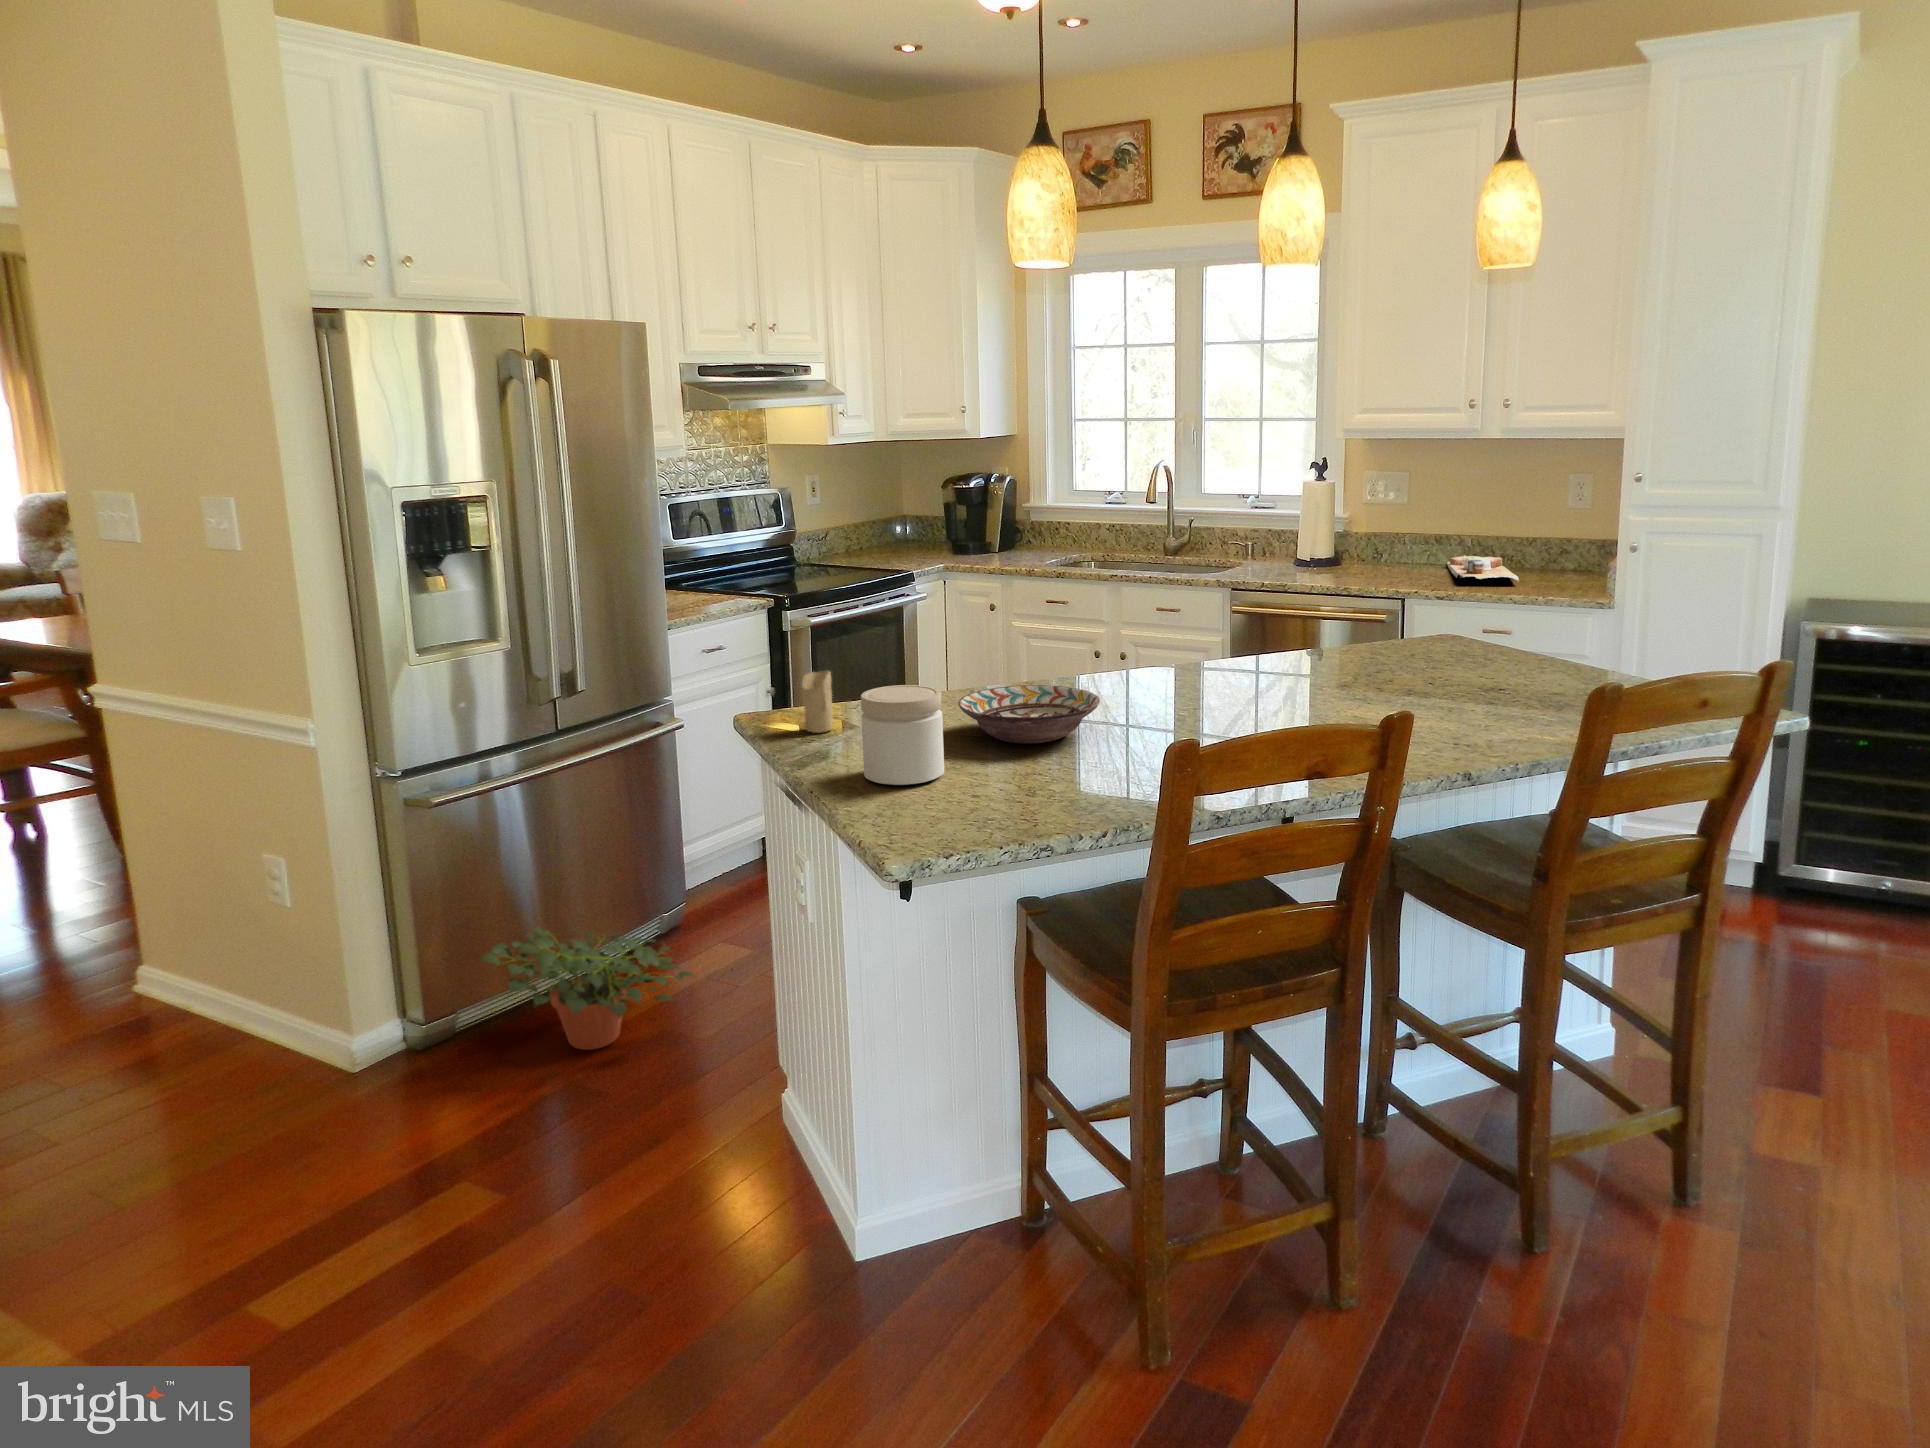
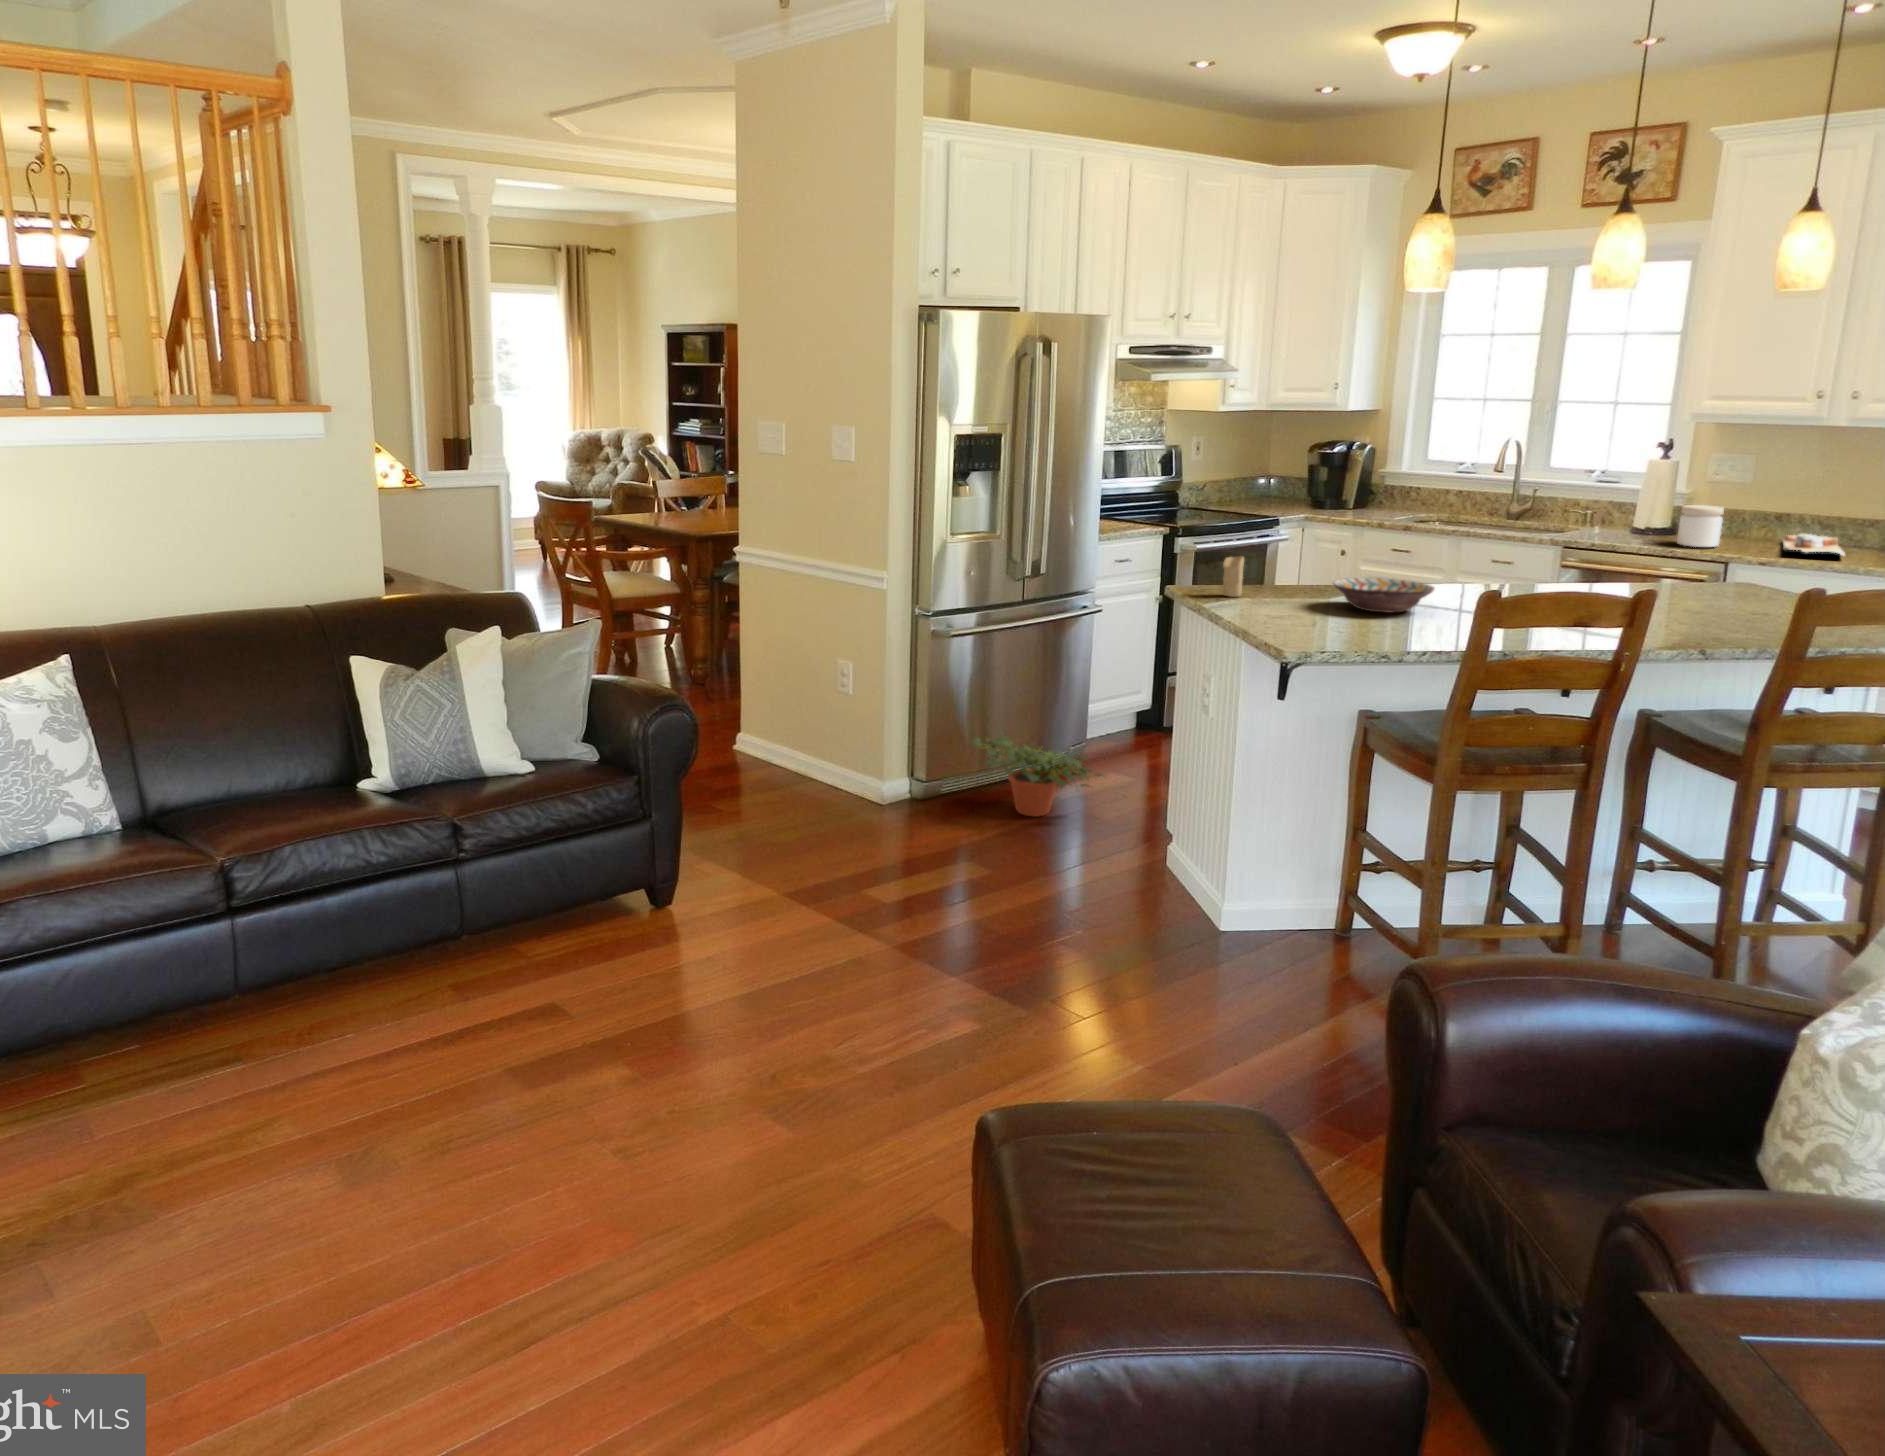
jar: present [861,685,944,785] -> present [1677,505,1724,547]

